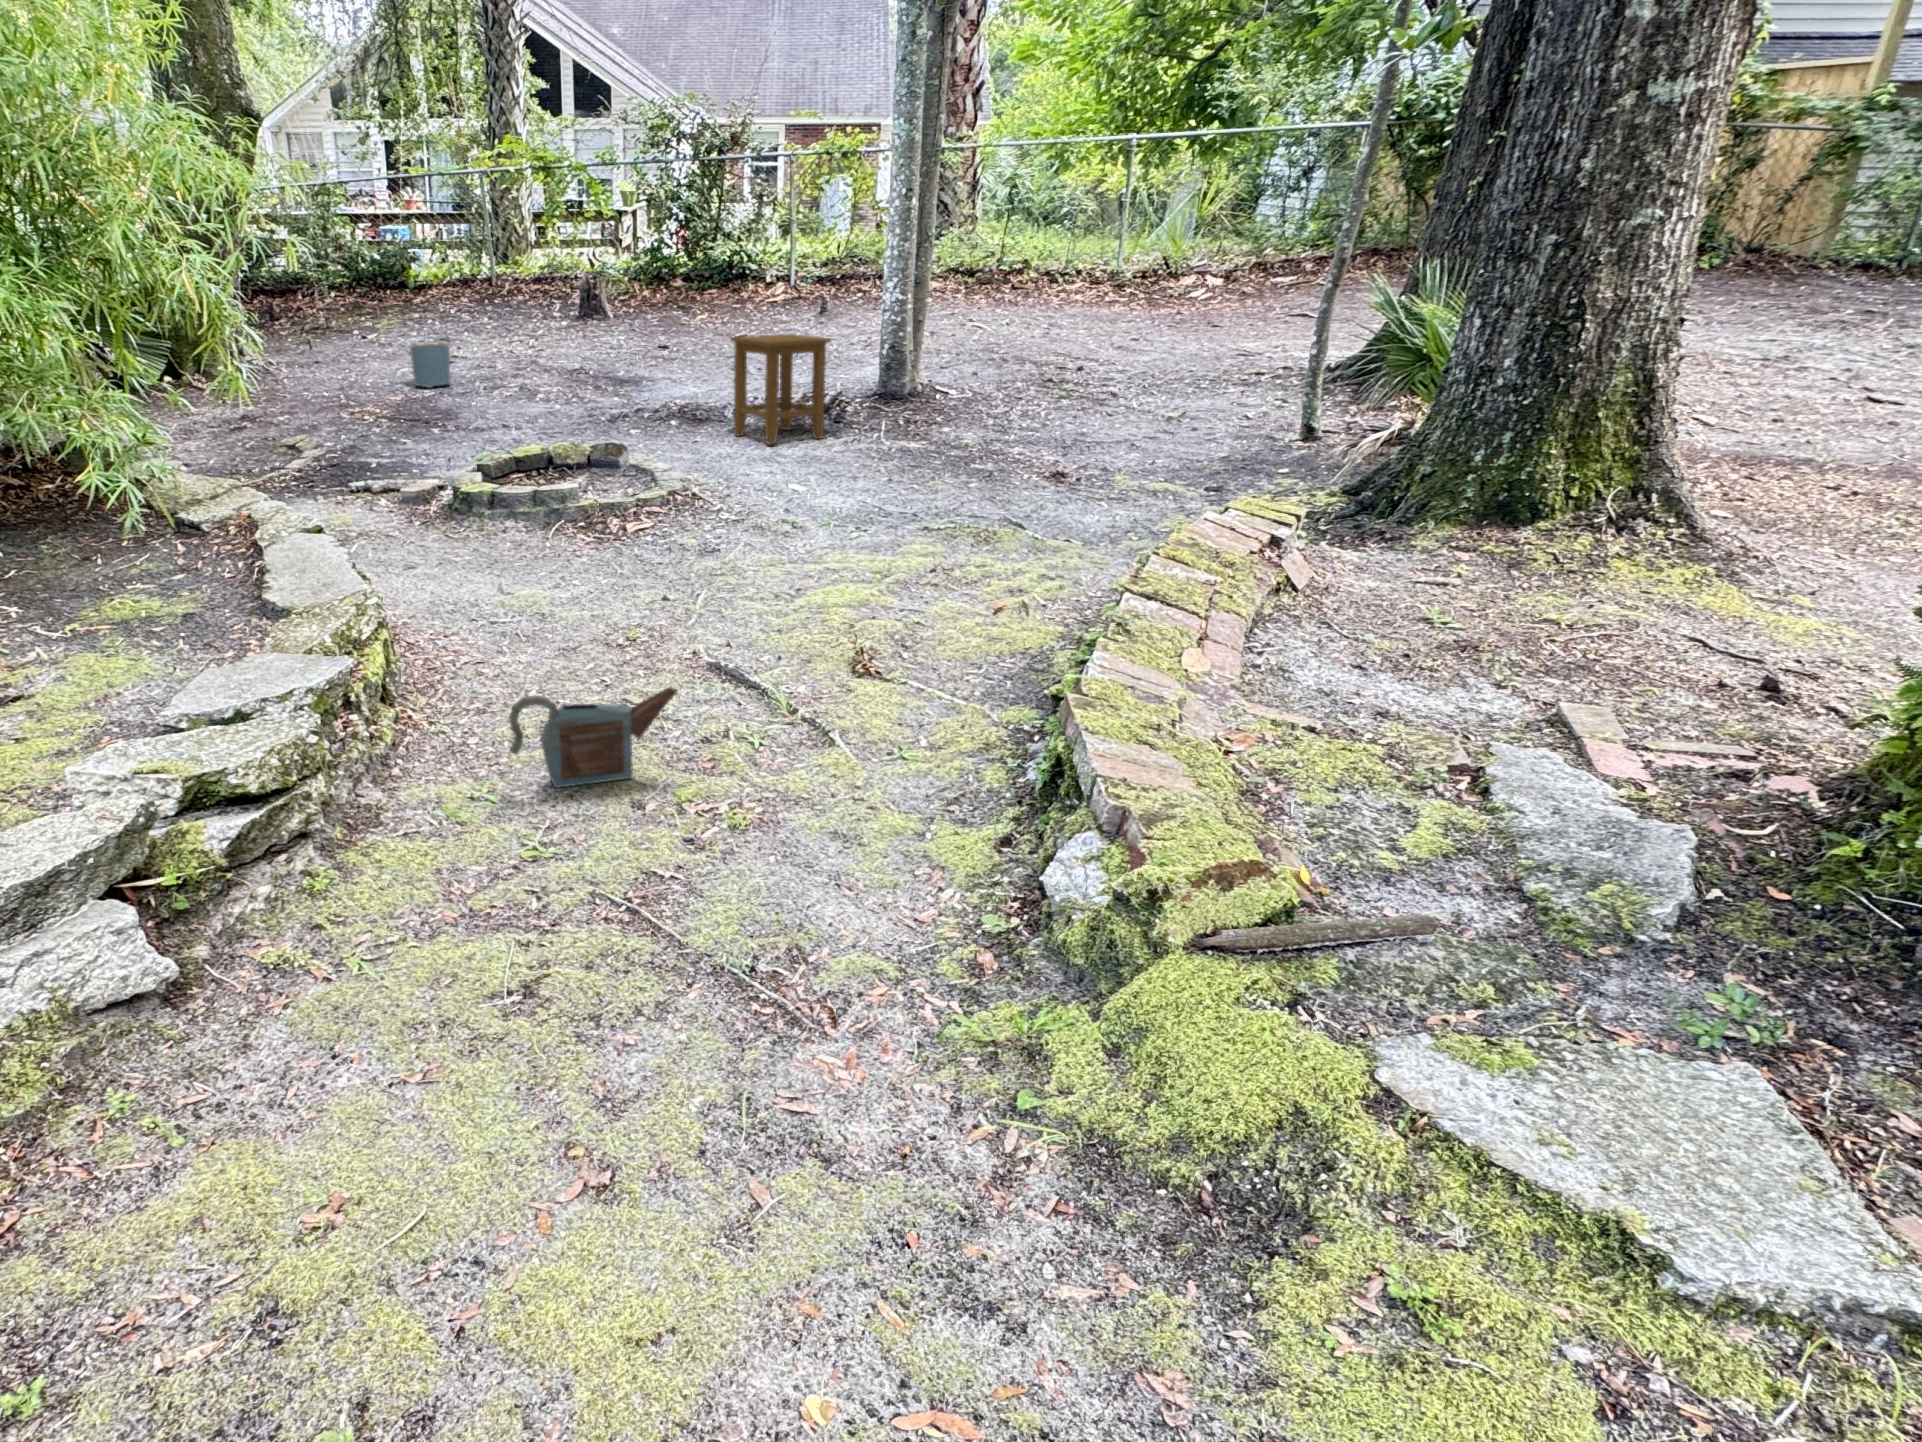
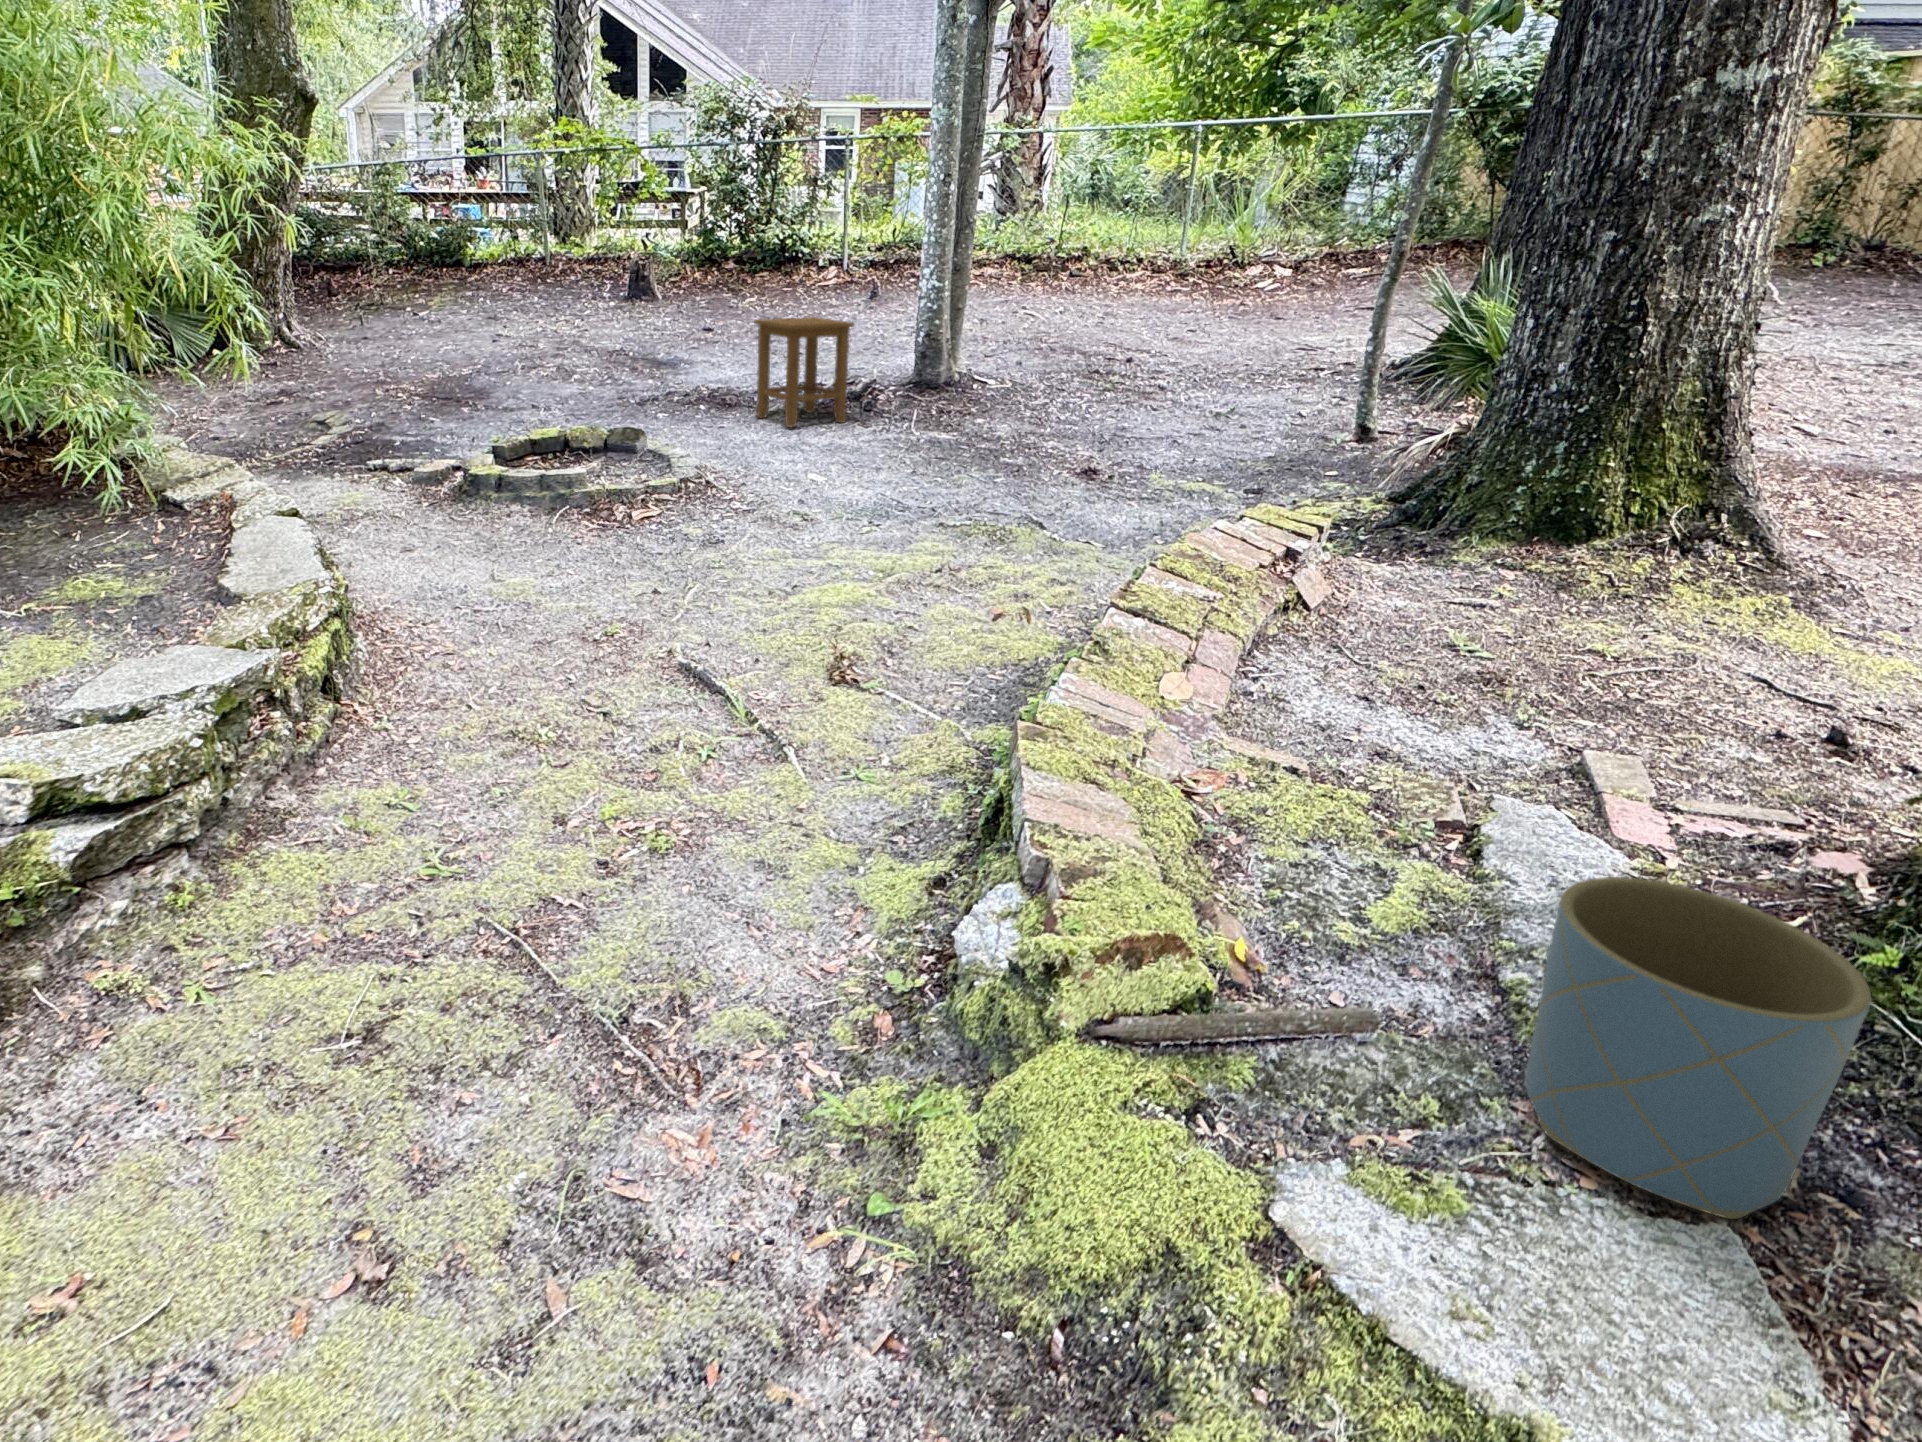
planter: present [410,344,450,388] -> present [1525,877,1871,1219]
watering can: present [509,687,678,788] -> none [430,686,610,789]

